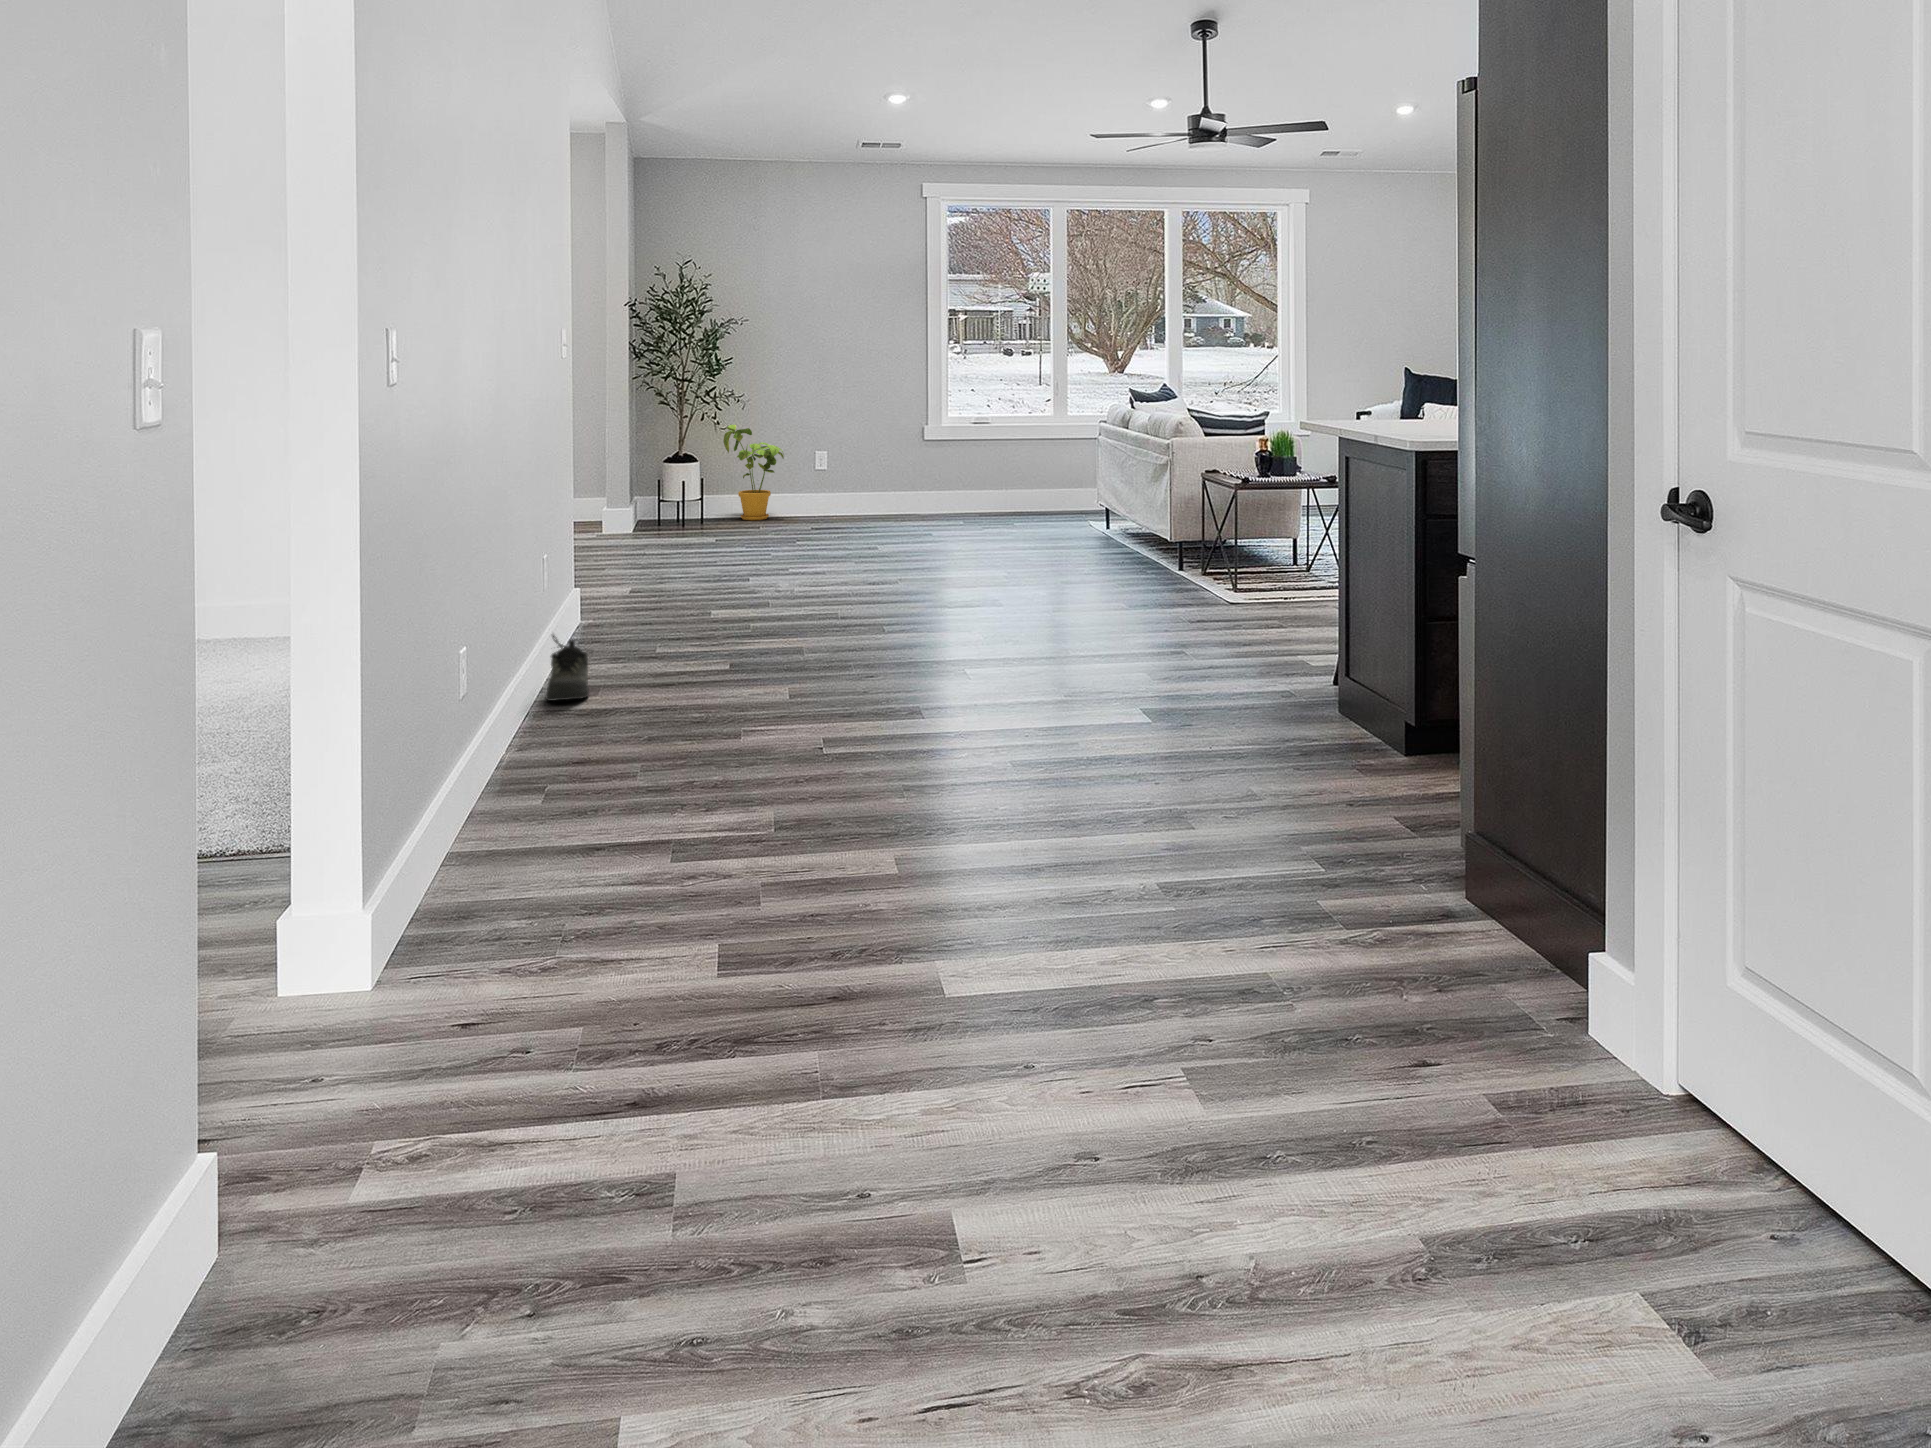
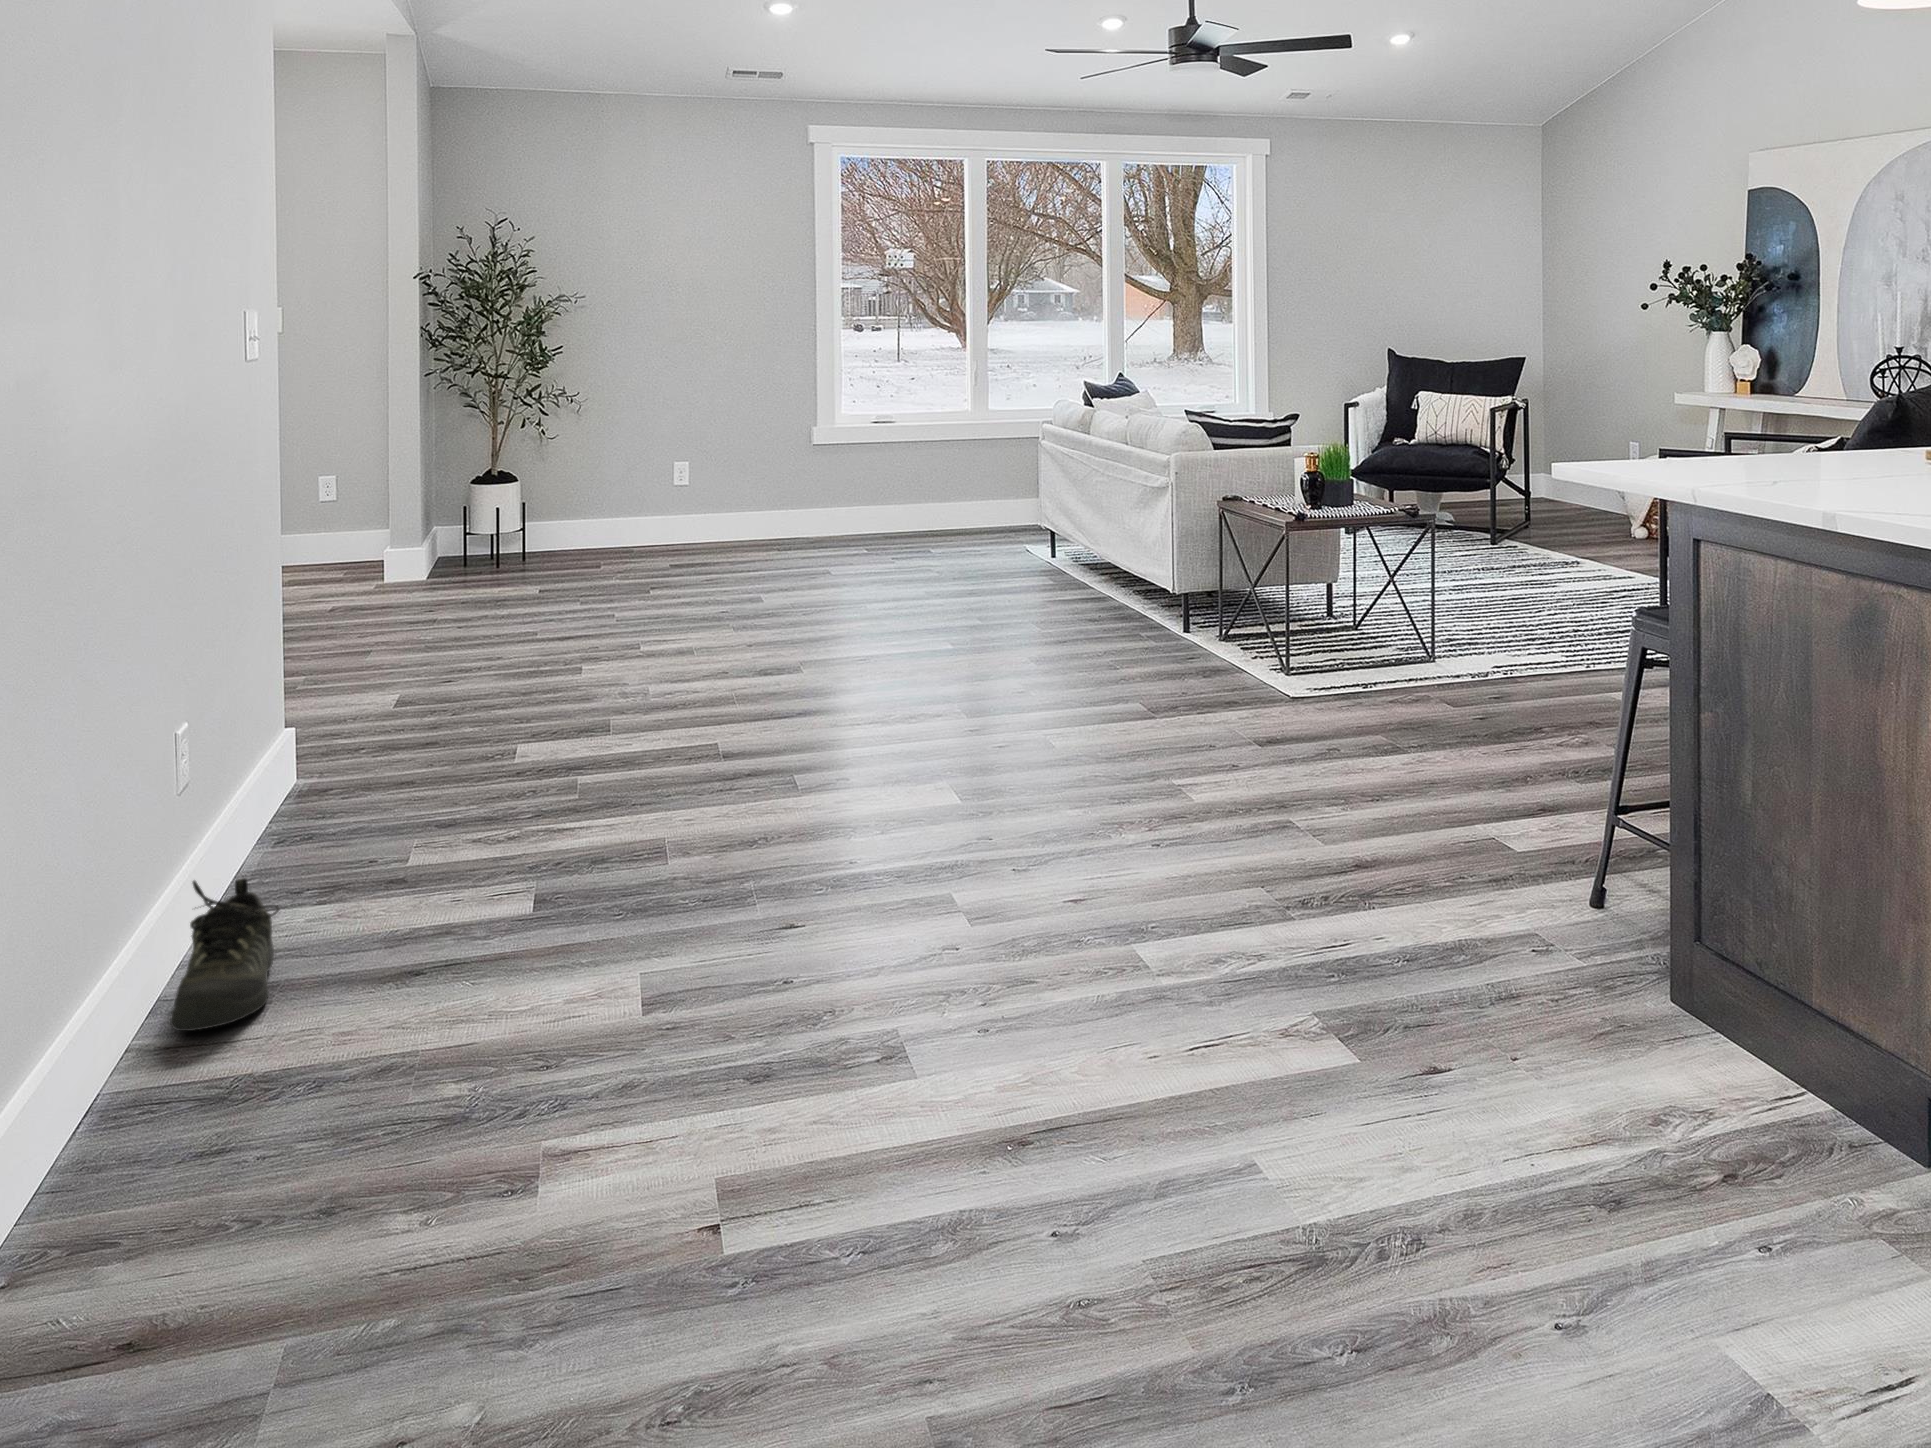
house plant: present [723,425,784,521] -> none [551,433,632,556]

